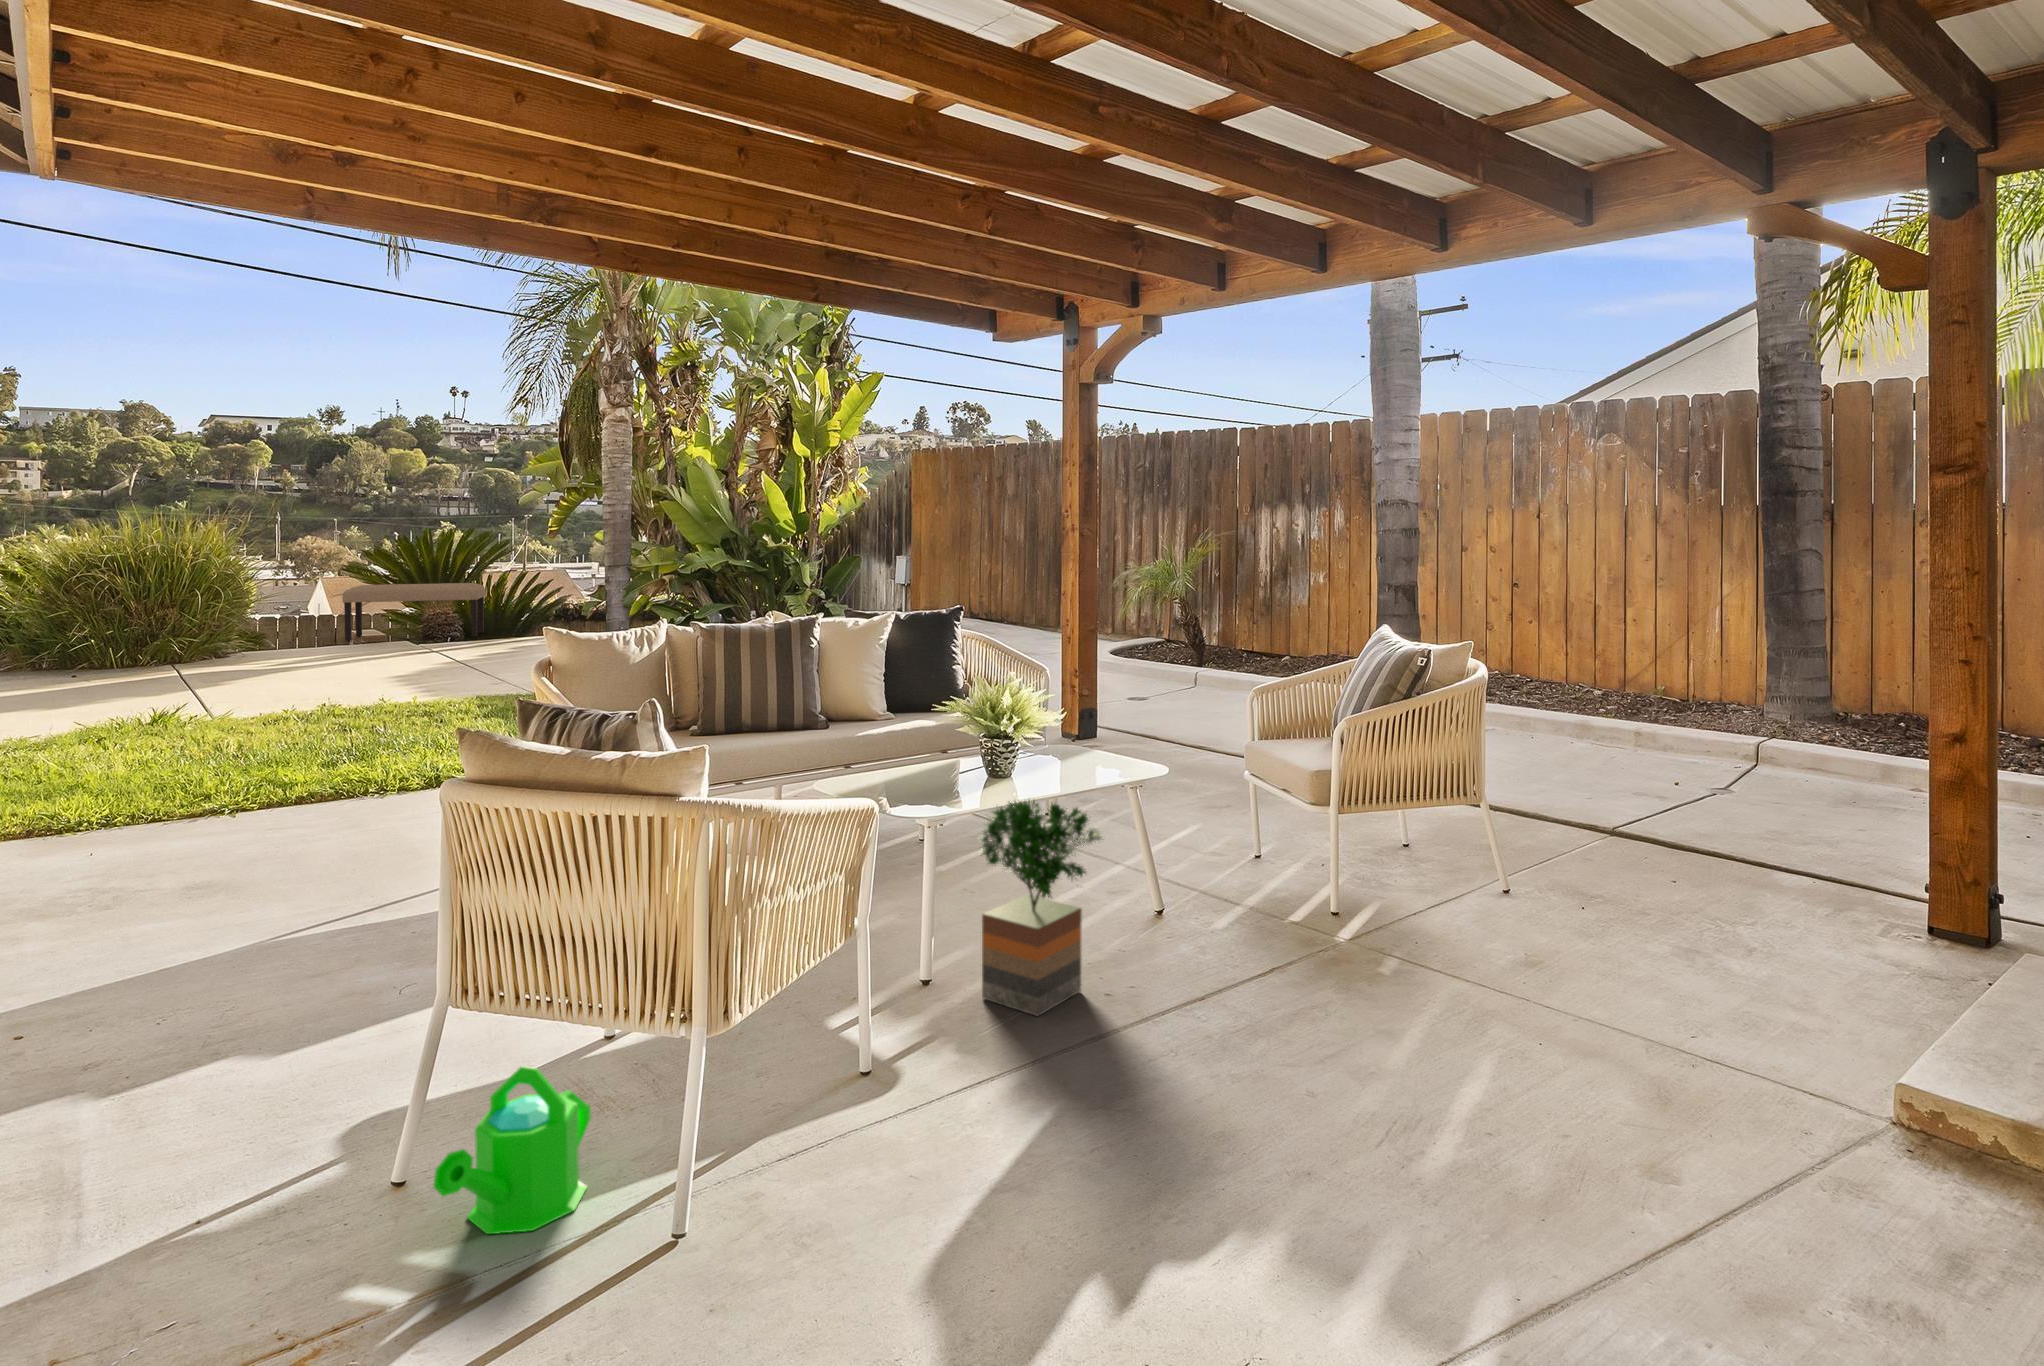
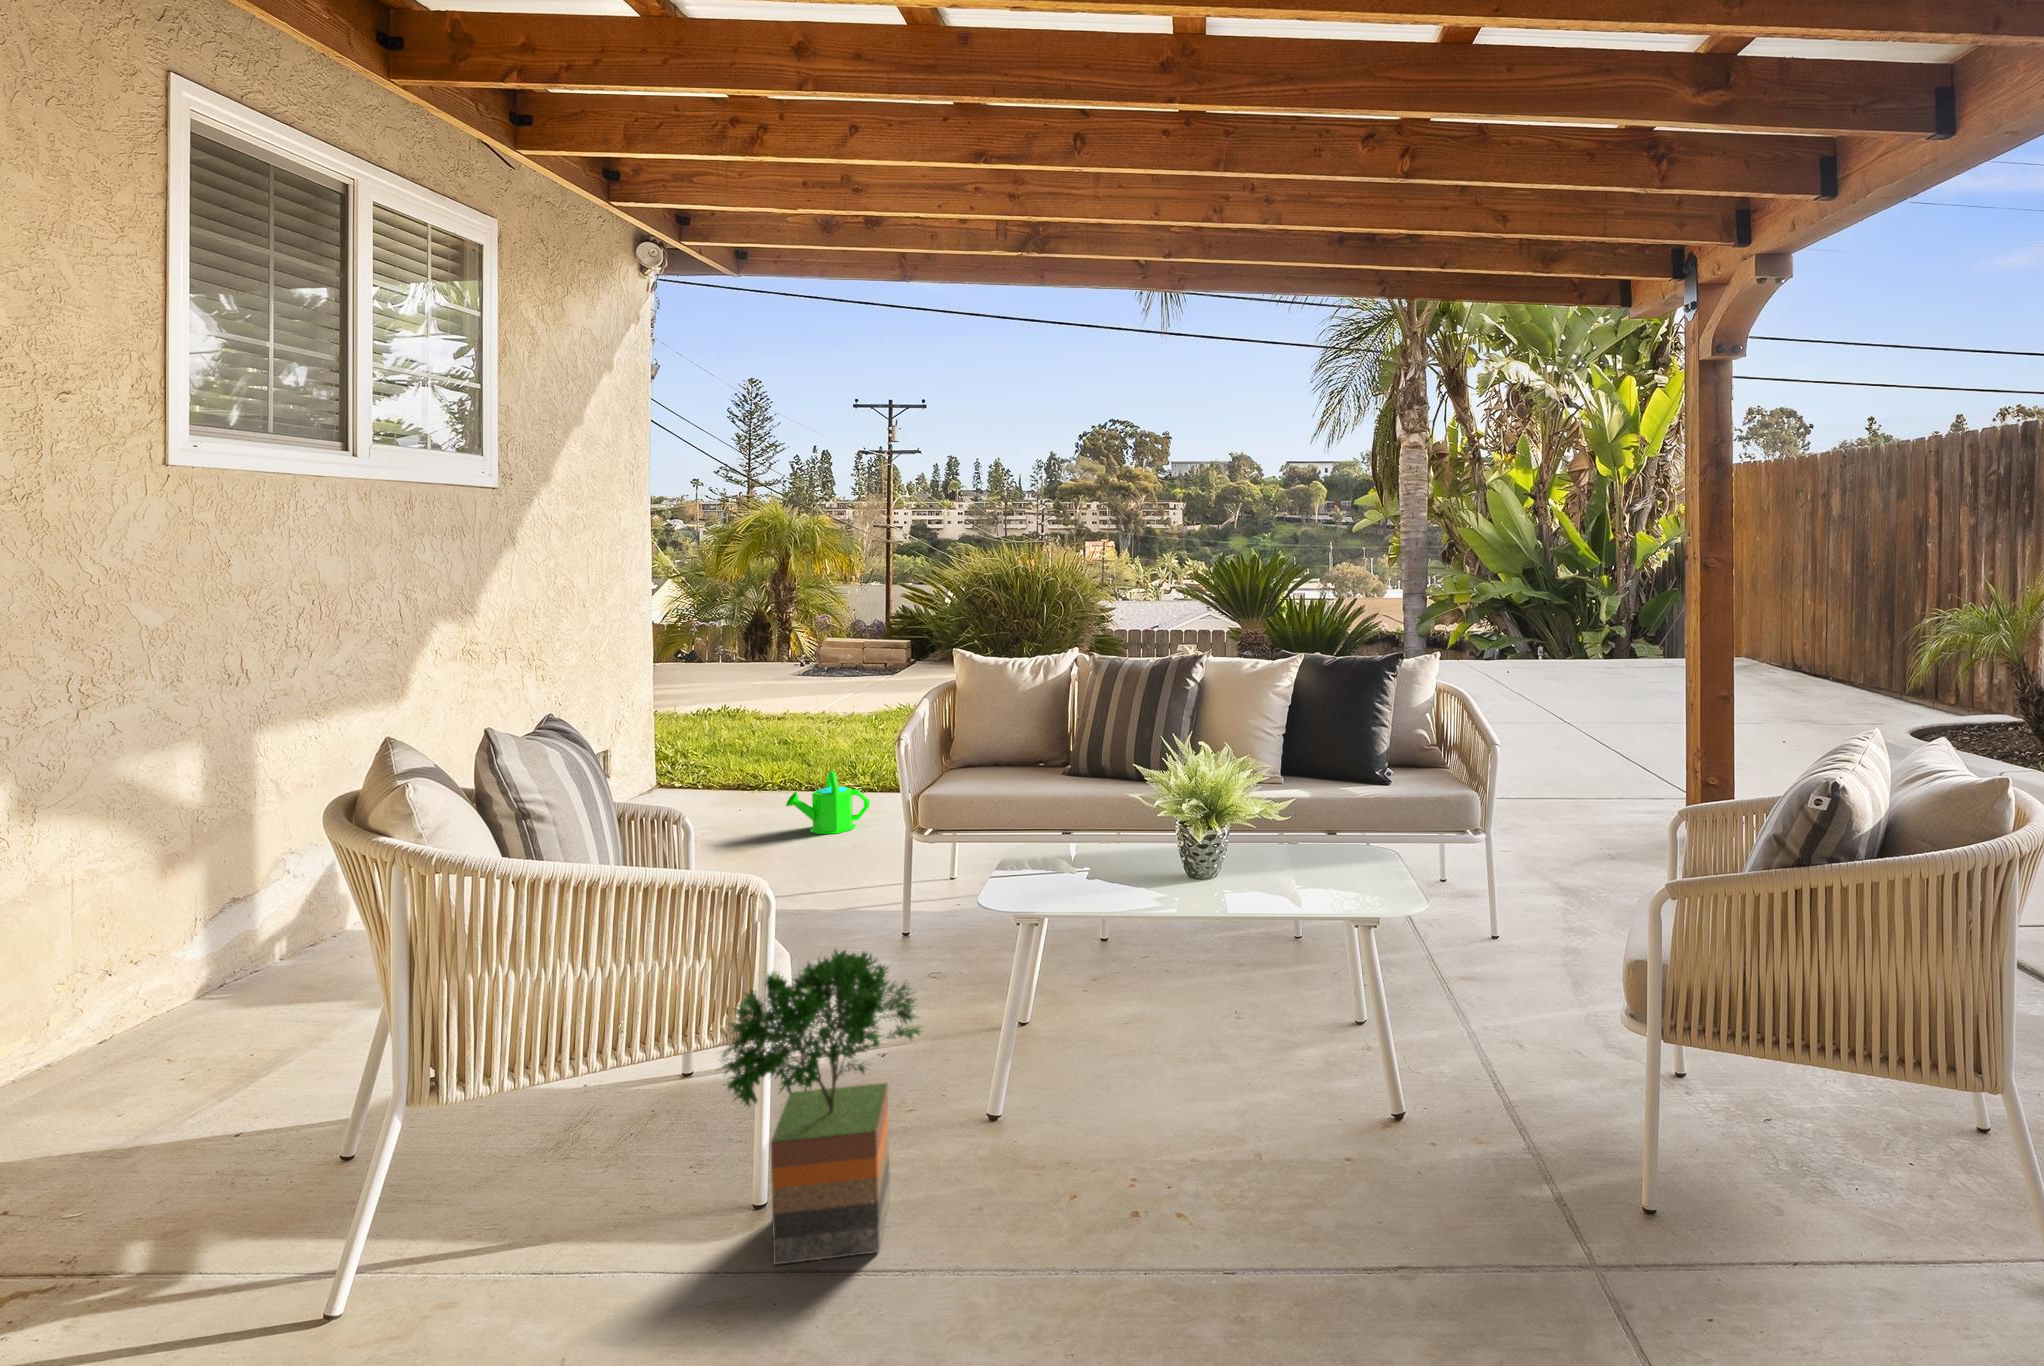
bench: present [342,583,485,641] -> none [1202,602,1312,653]
watering can: present [434,1066,591,1234] -> present [786,771,870,834]

